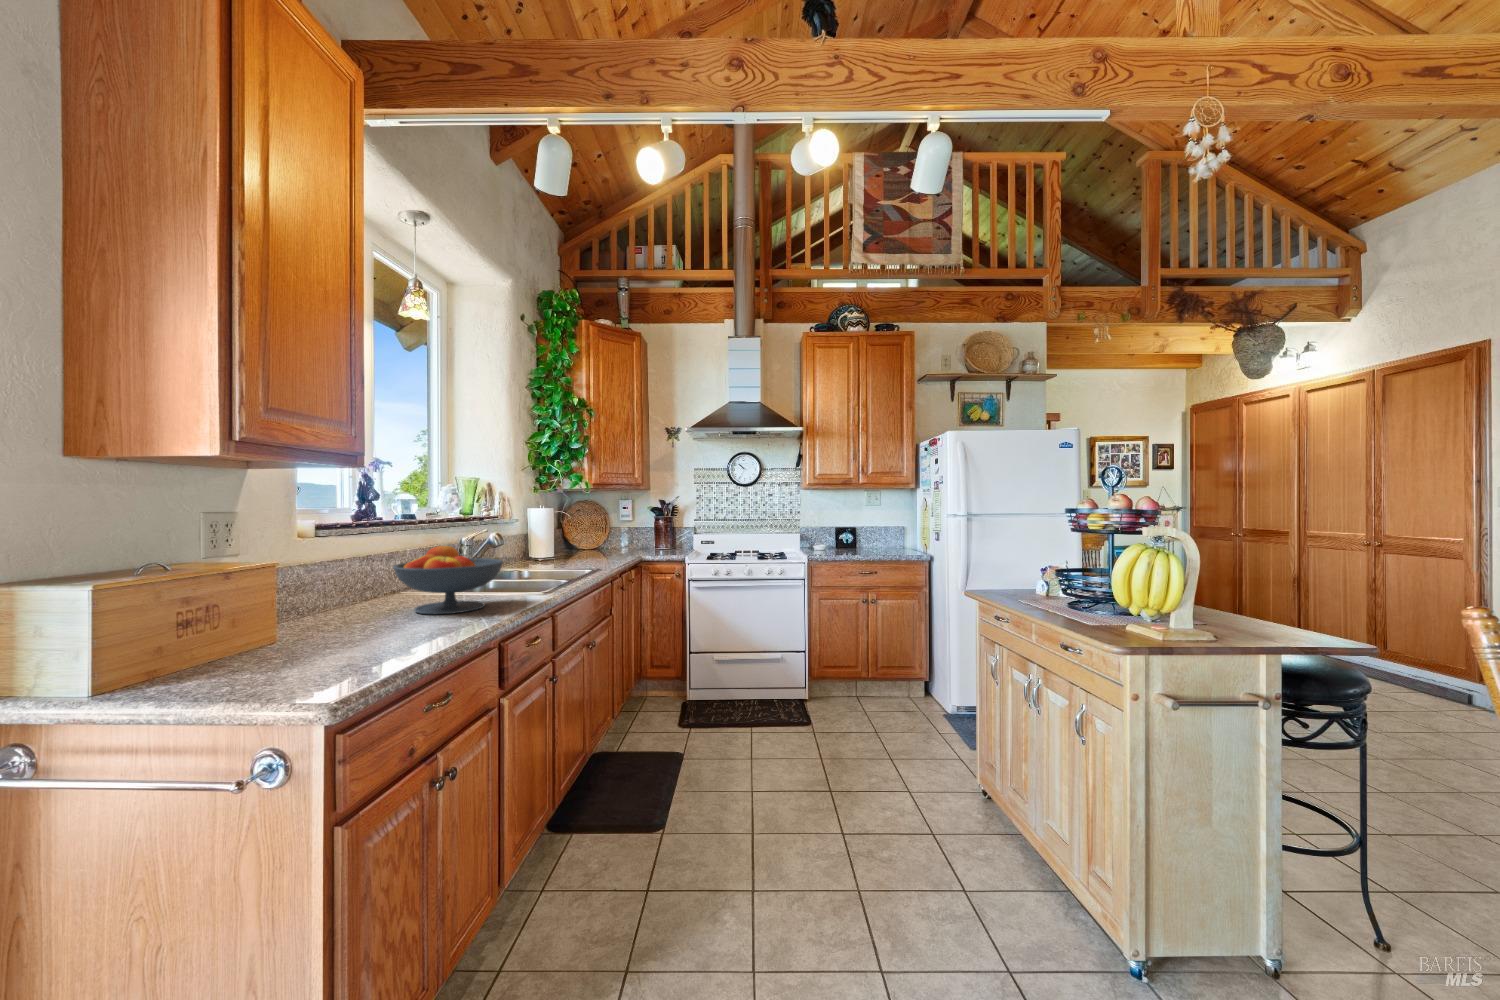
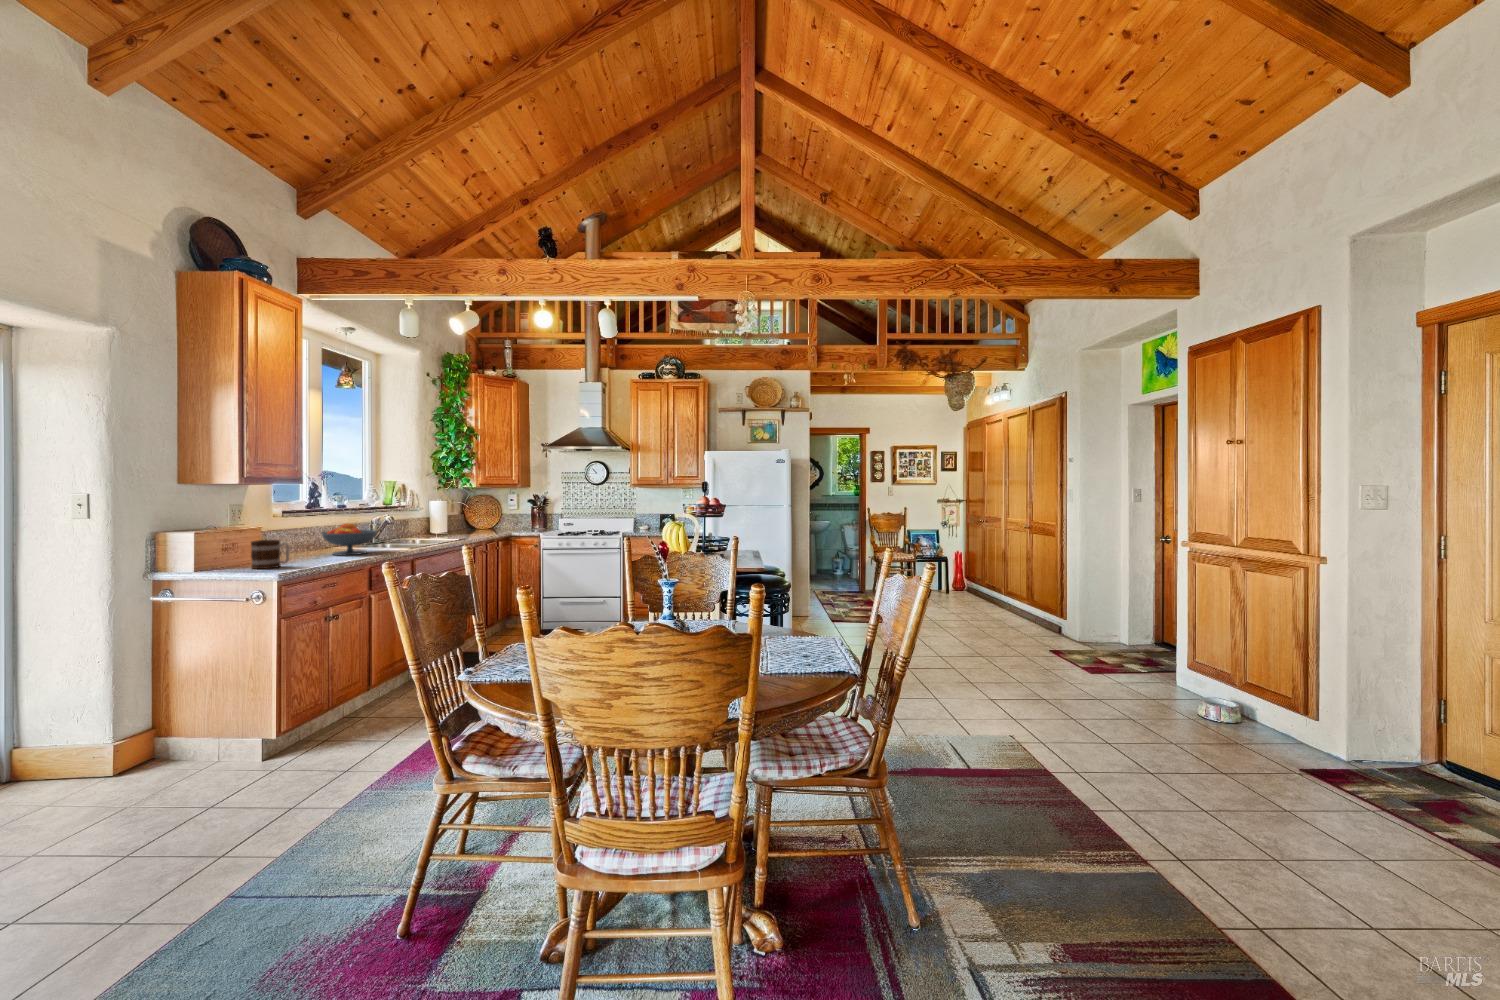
mug: none [245,588,350,672] -> present [251,540,290,569]

